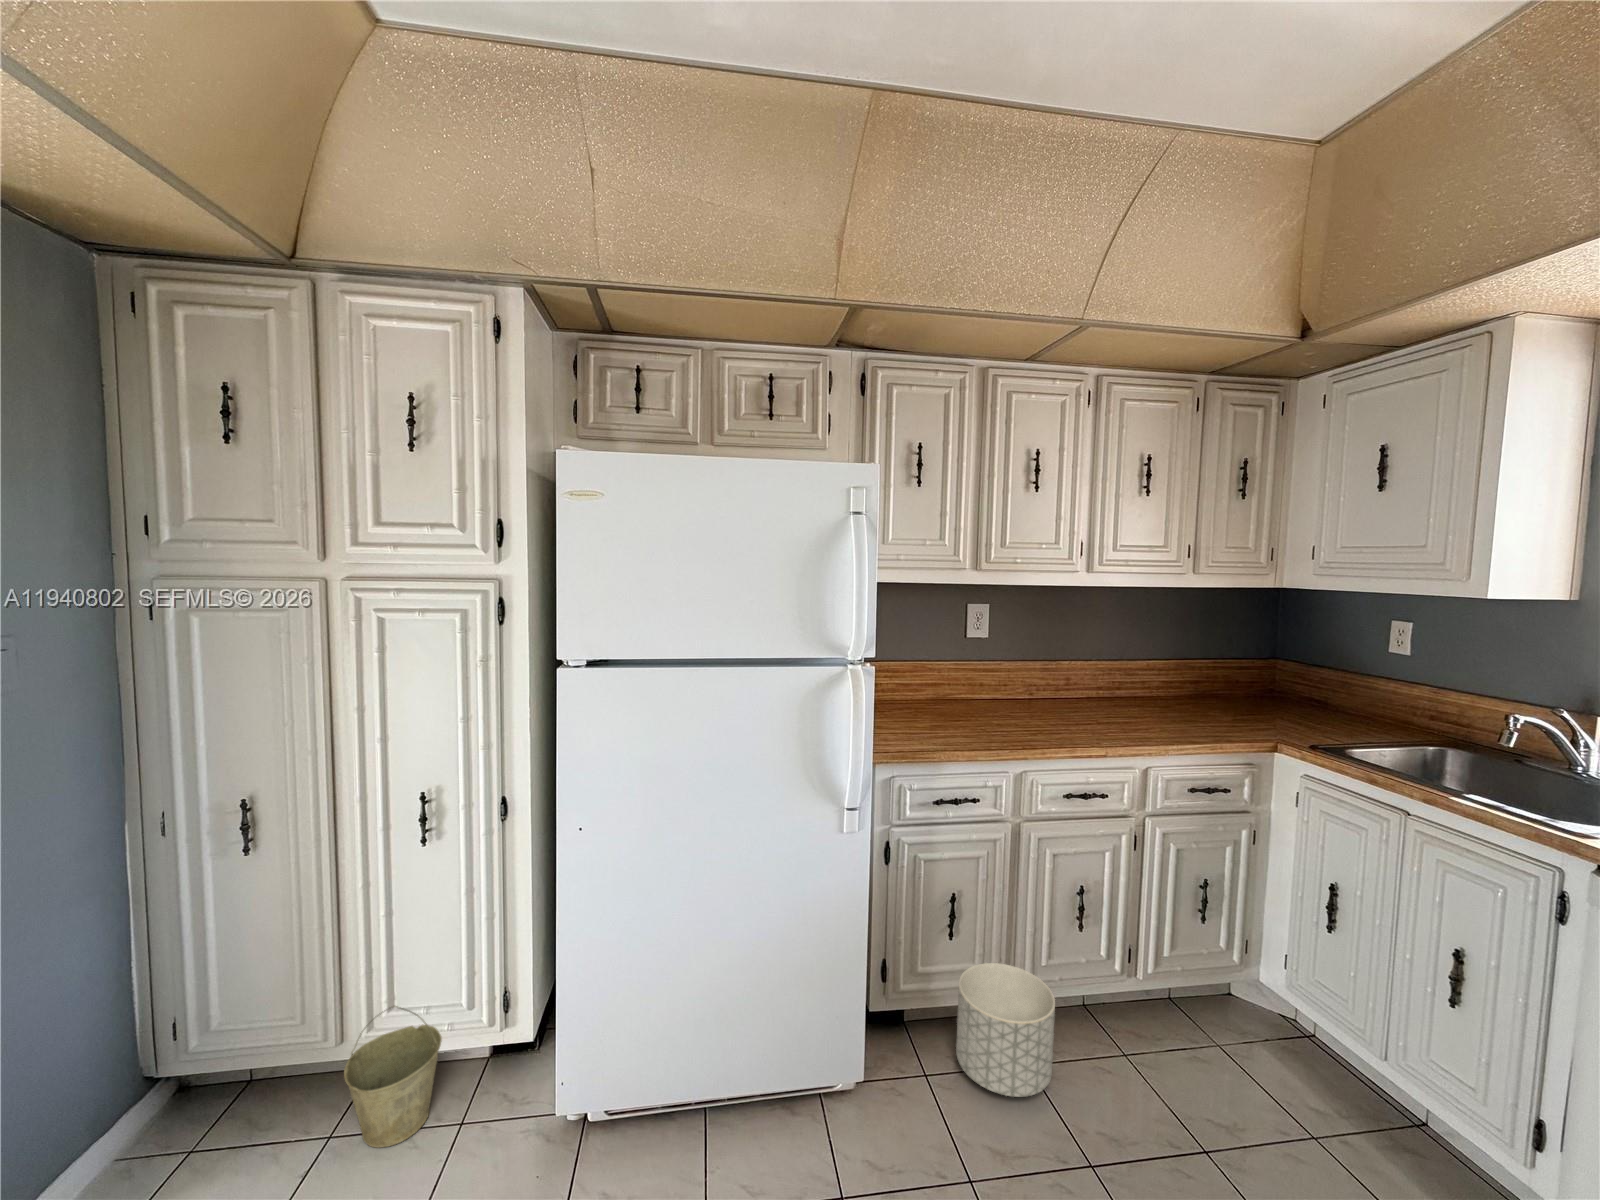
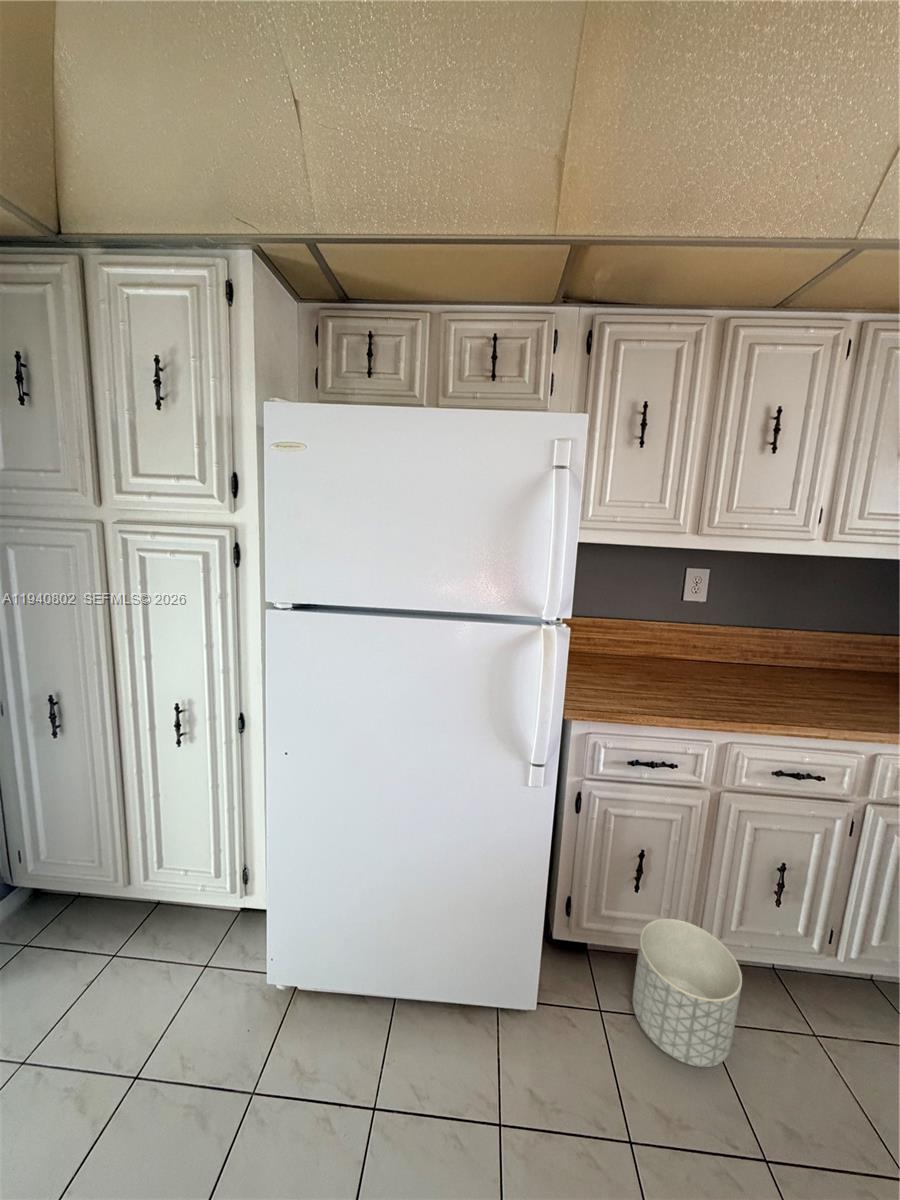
bucket: present [344,1006,442,1148] -> none [114,870,193,978]

